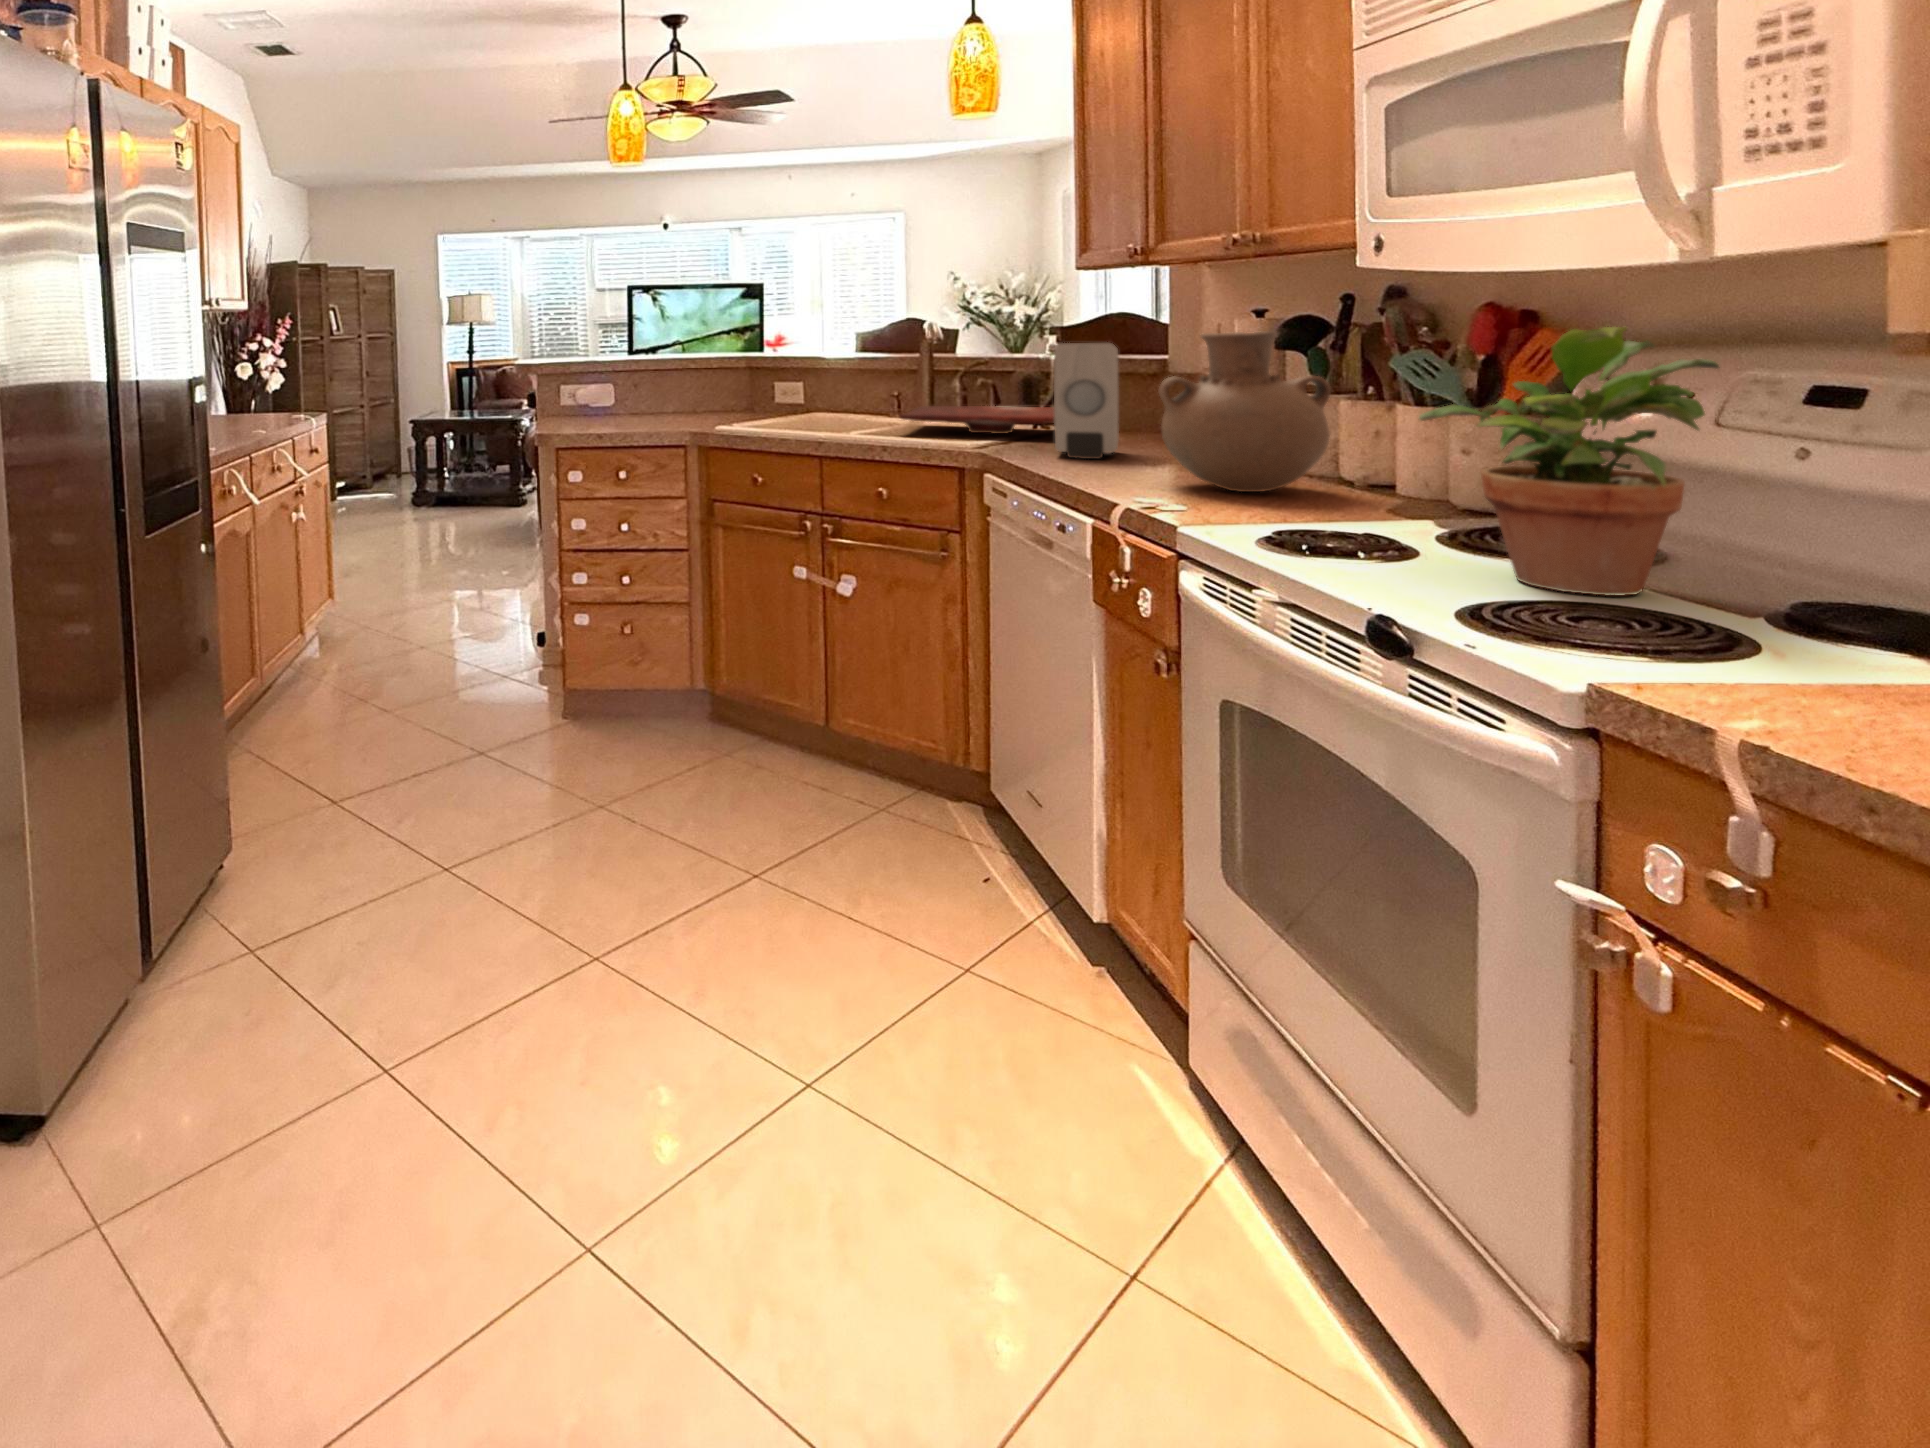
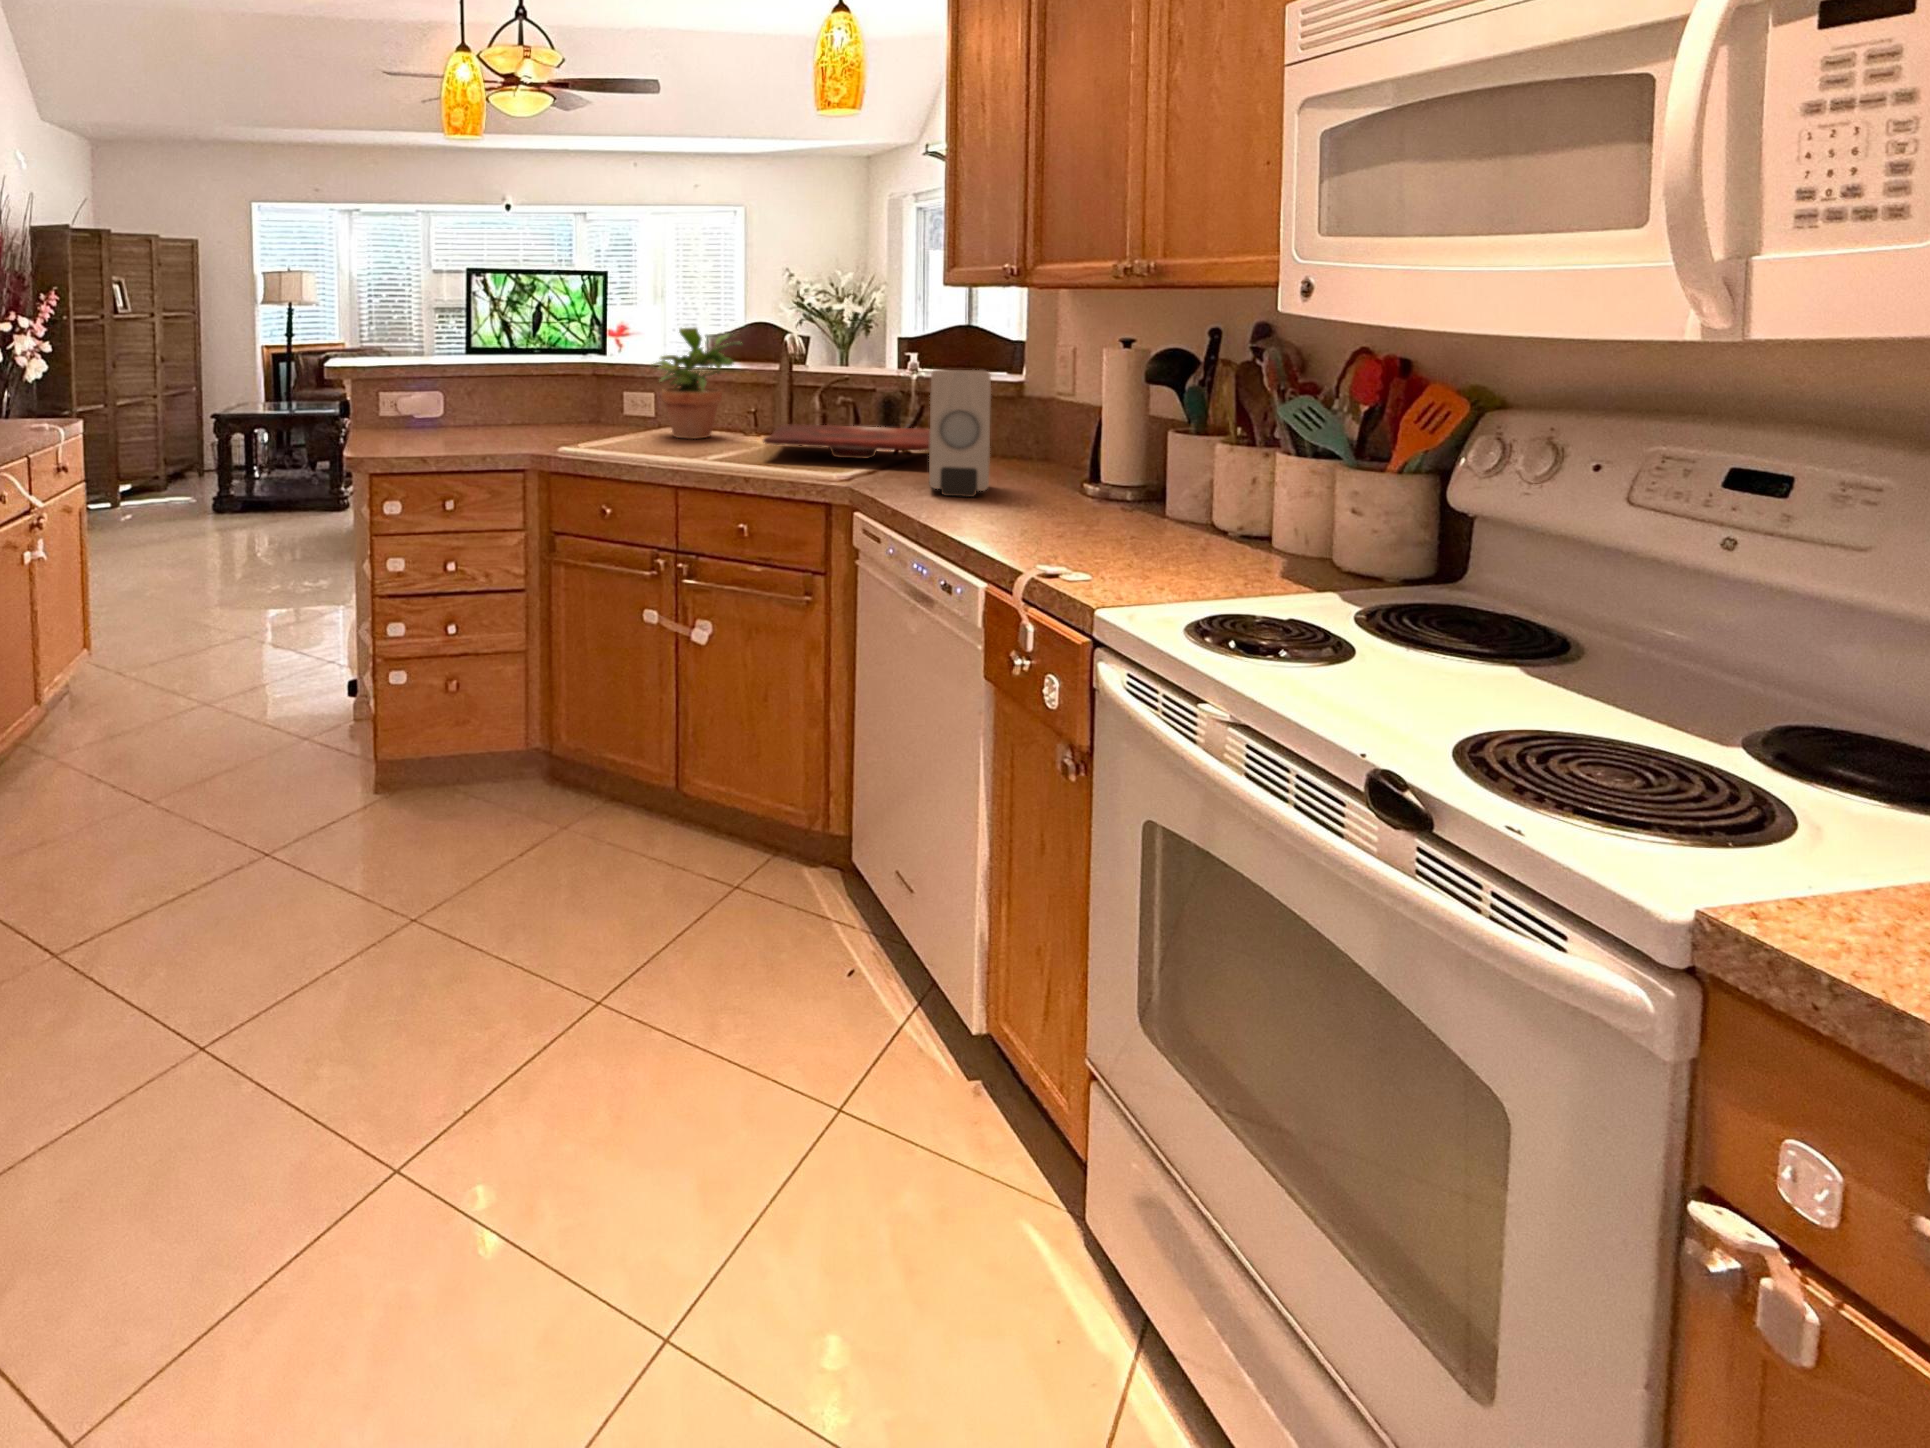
potted plant: present [1419,327,1719,595] -> present [651,327,742,439]
vase: present [1159,331,1331,492] -> none [1051,370,1216,547]

